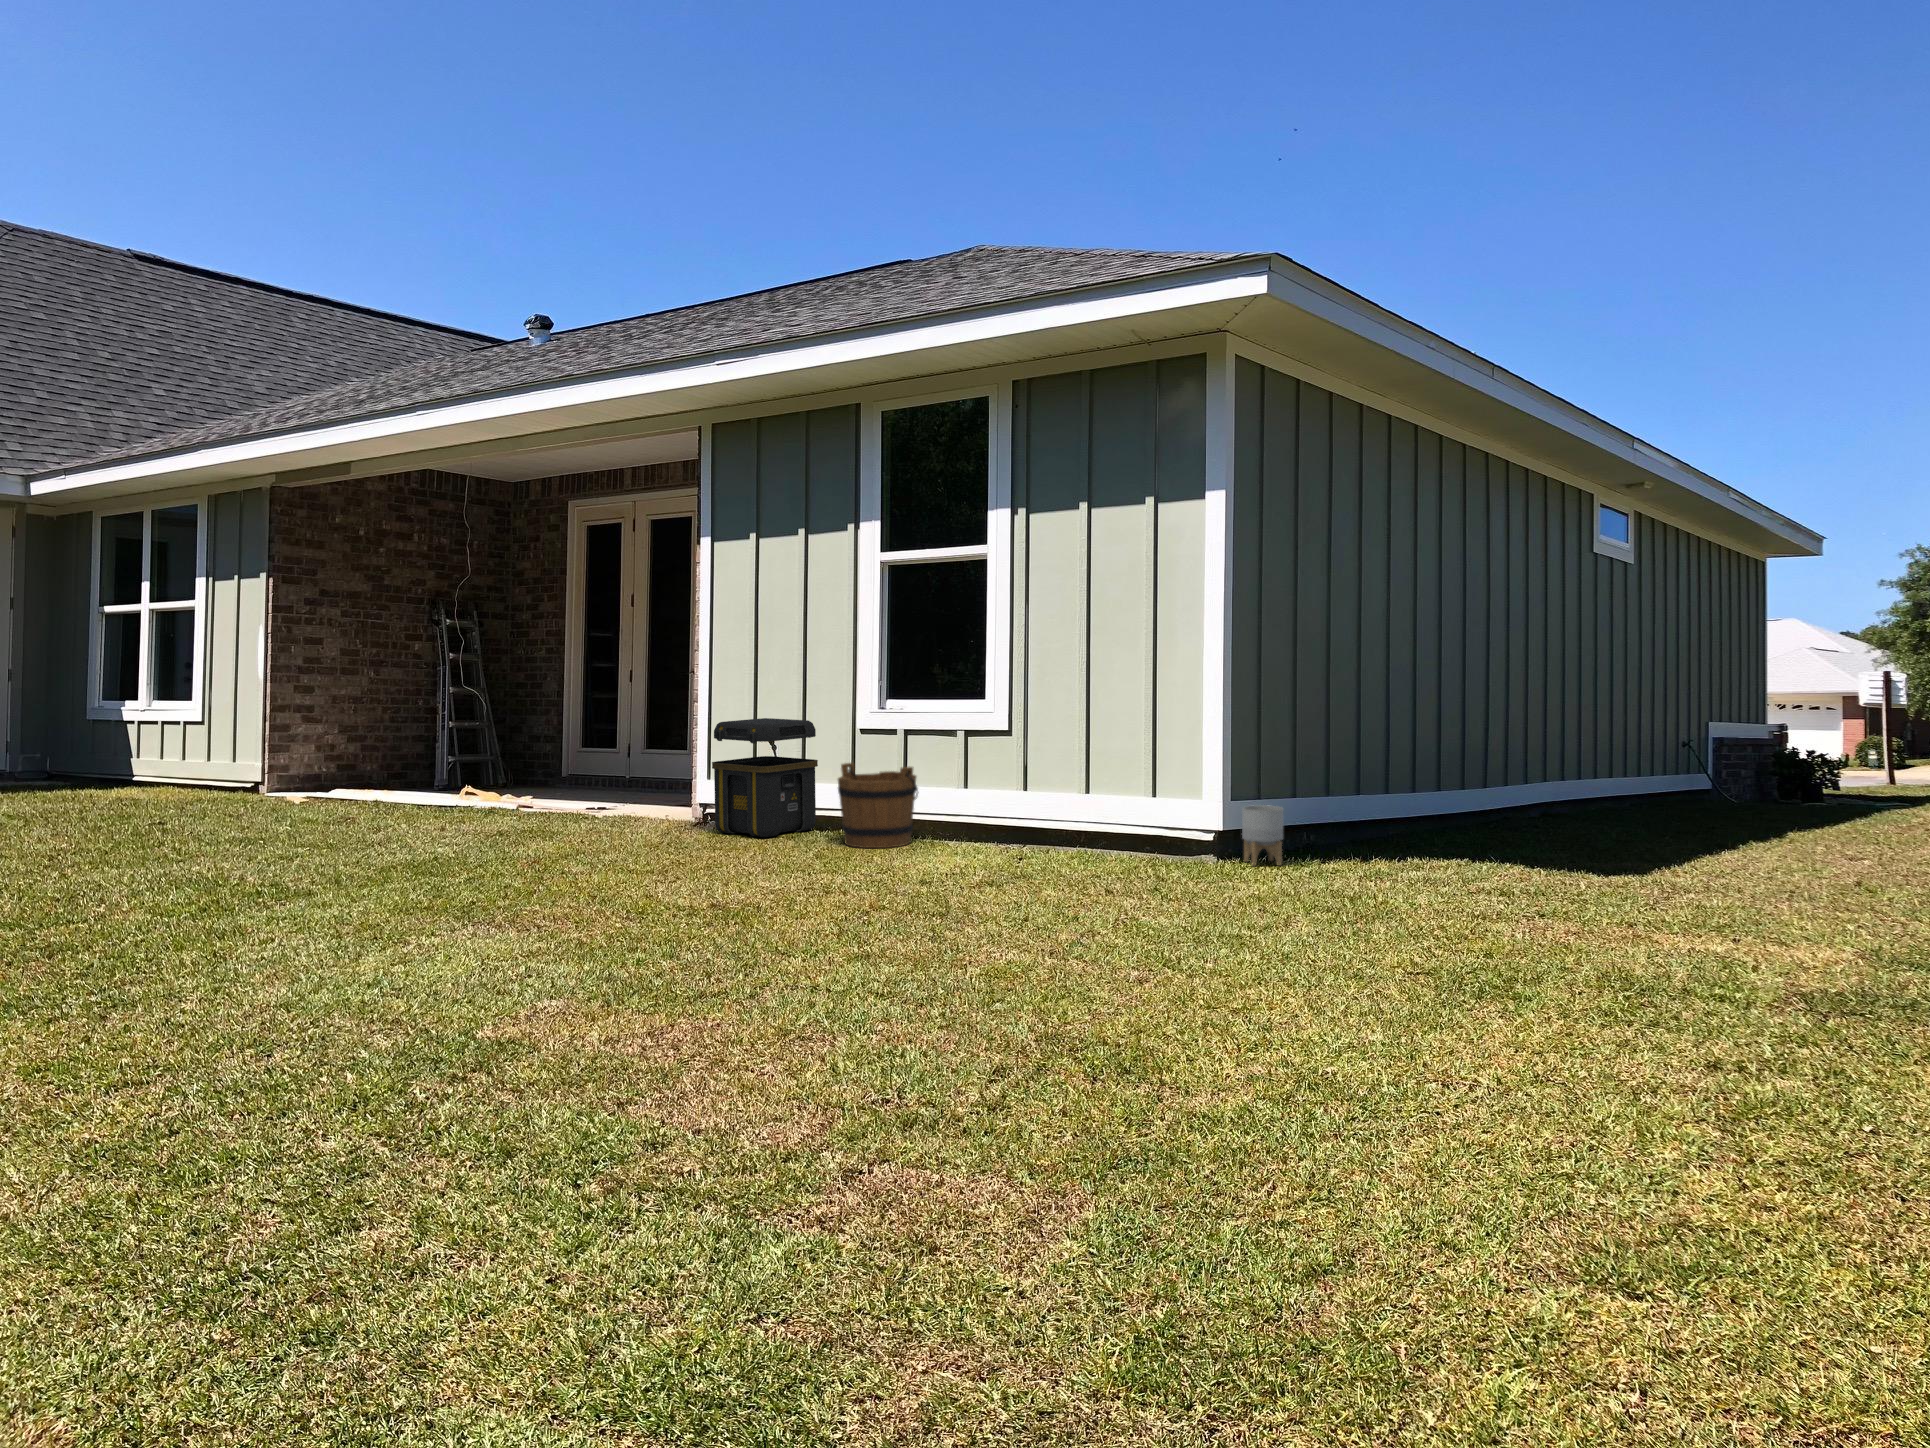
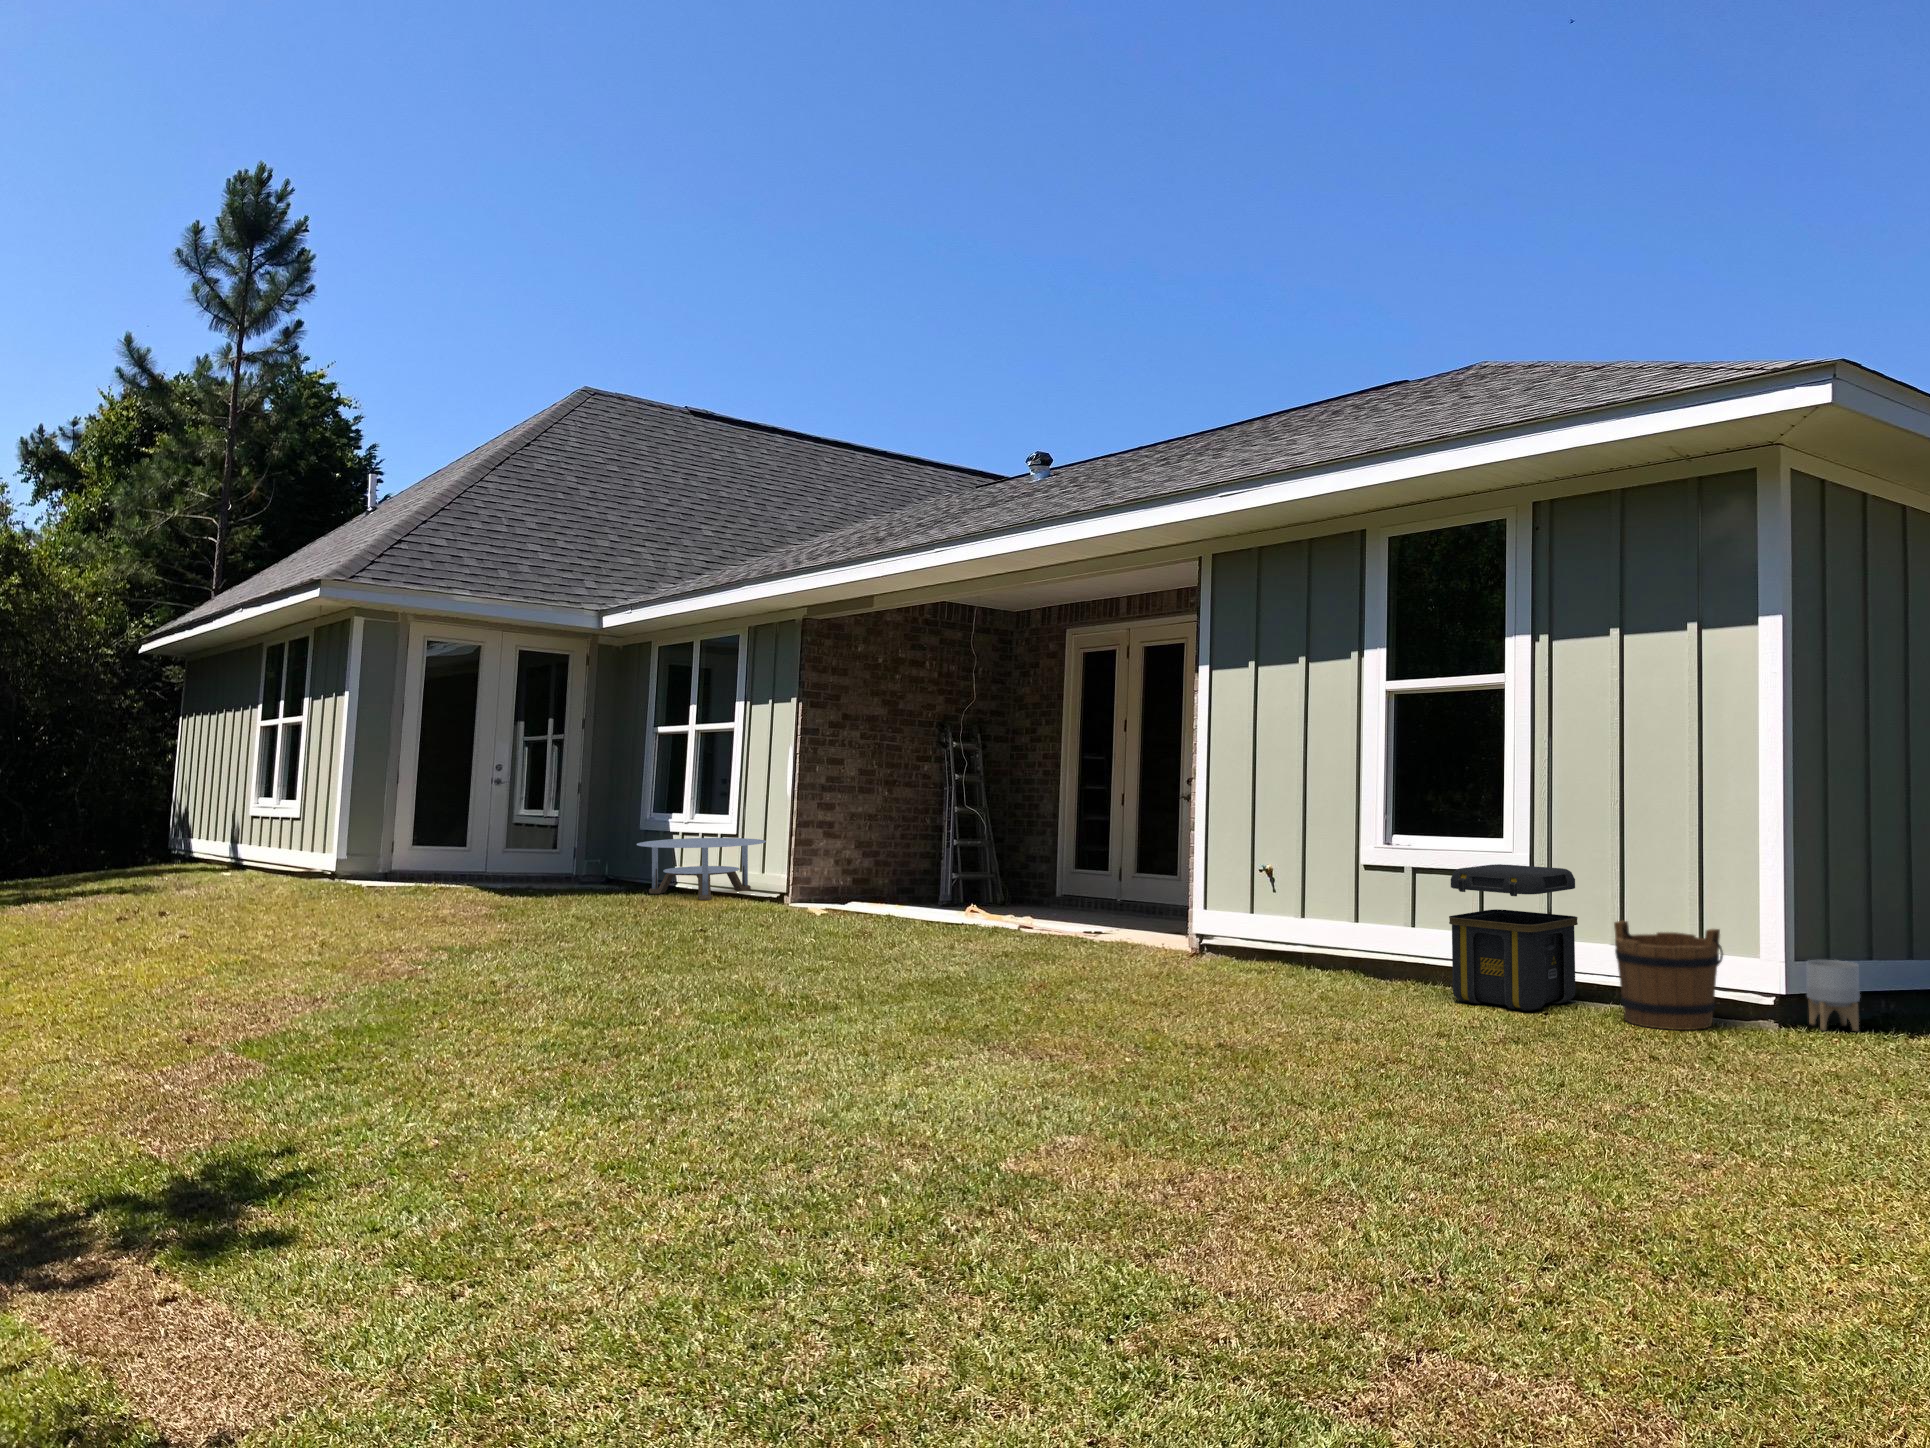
toolbox: present [712,718,818,838] -> present [1449,864,1578,1011]
round table: none [72,722,235,790] -> present [637,838,766,900]
bucket: present [838,763,918,848] -> present [1614,921,1723,1030]

